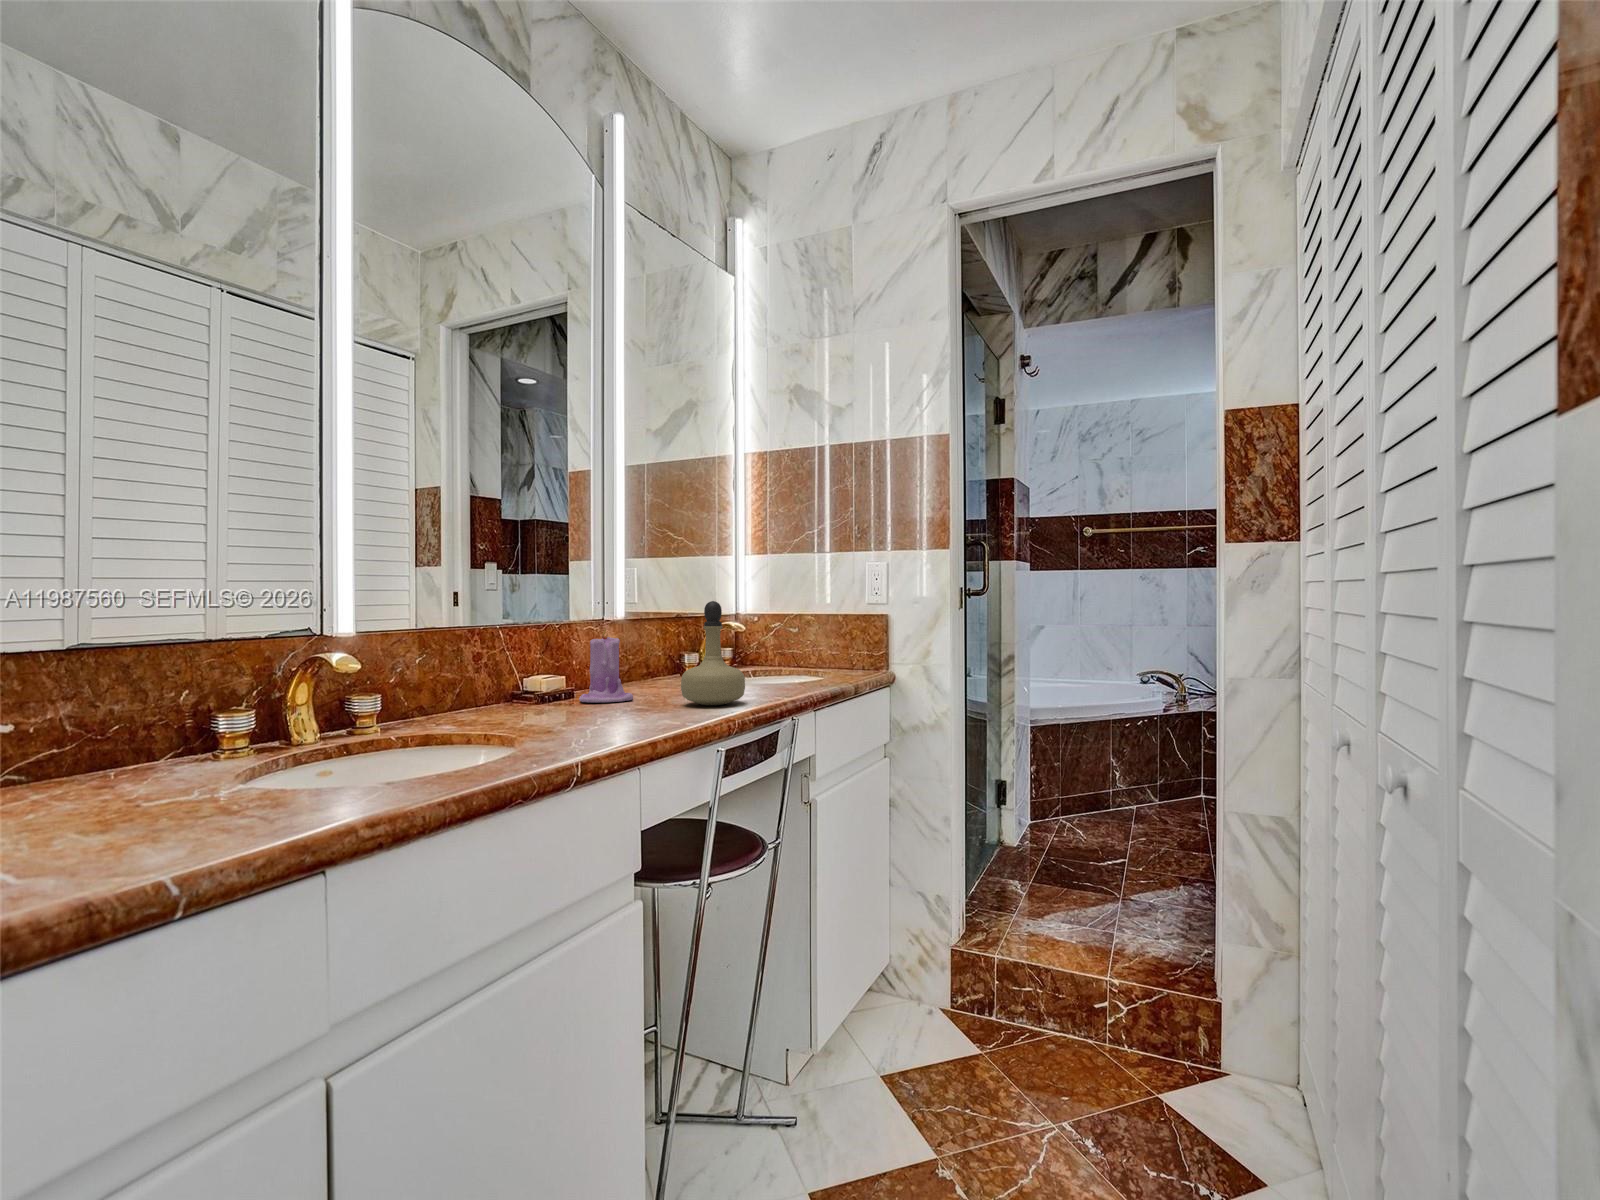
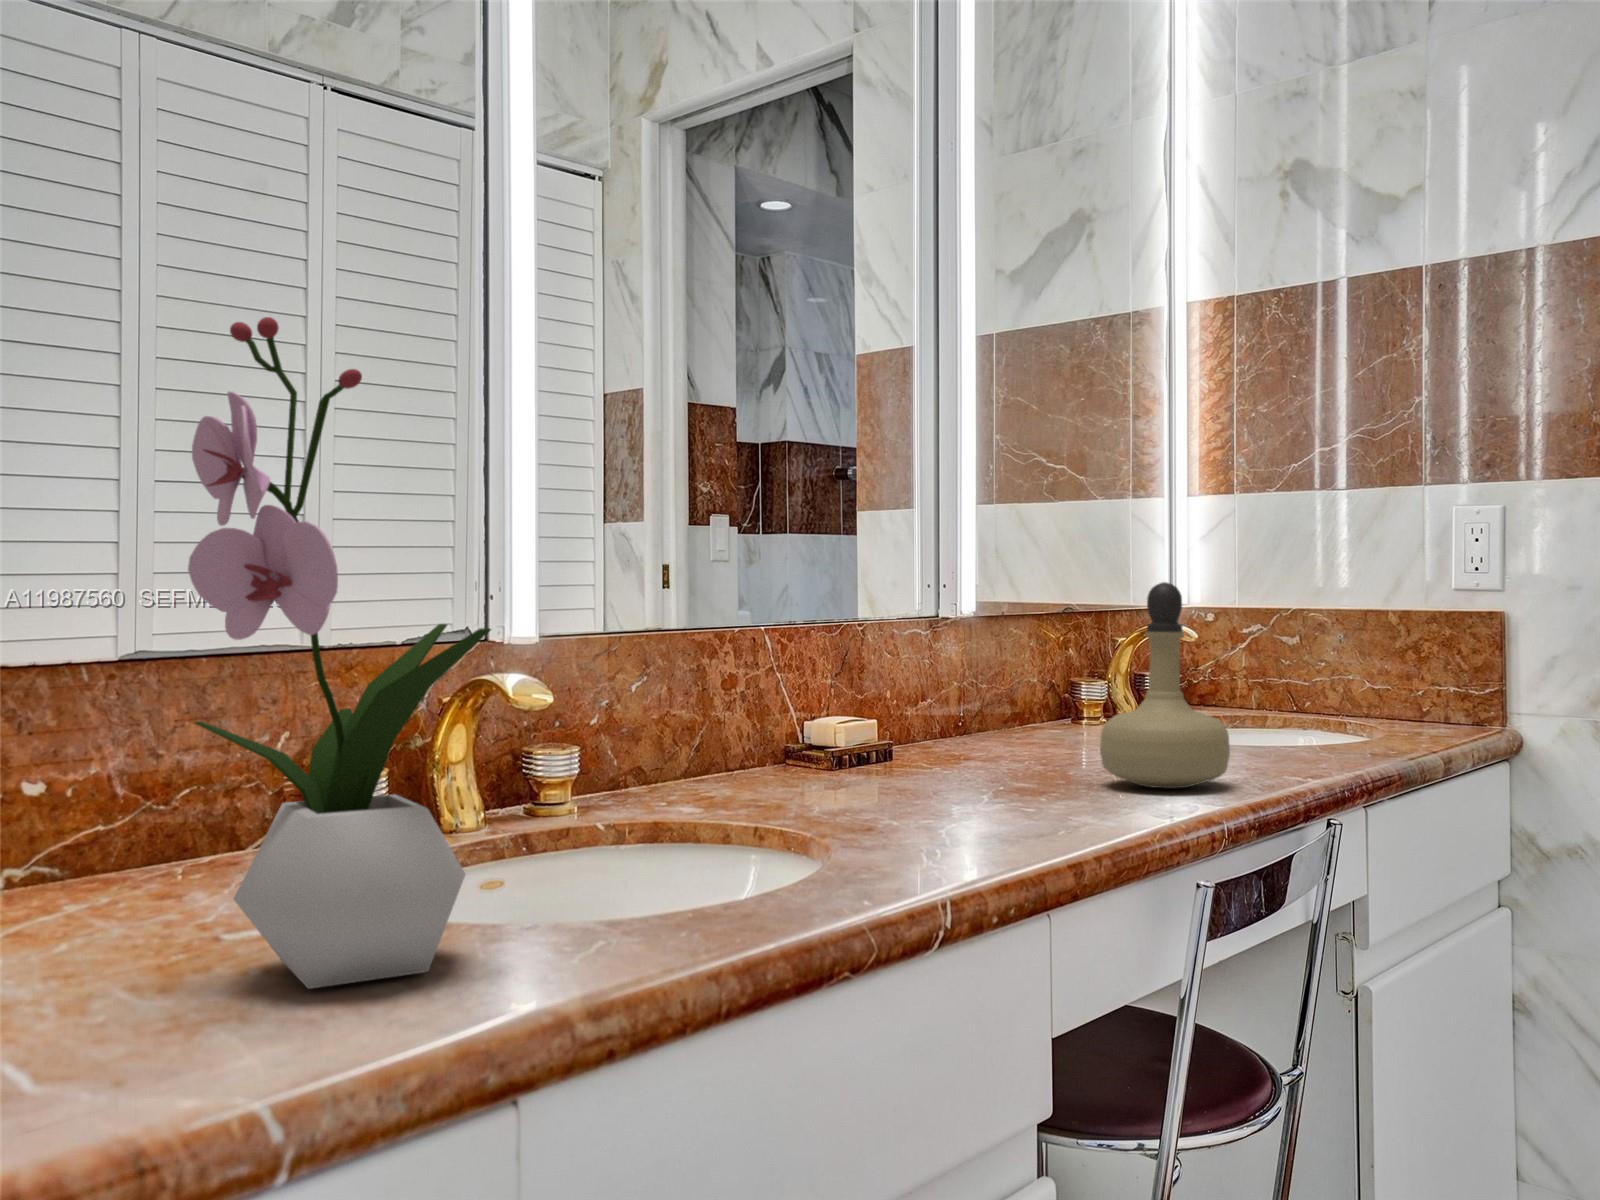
flower arrangement: none [118,455,313,826] -> present [188,317,491,989]
candle: present [579,629,633,703] -> none [902,632,1002,773]

